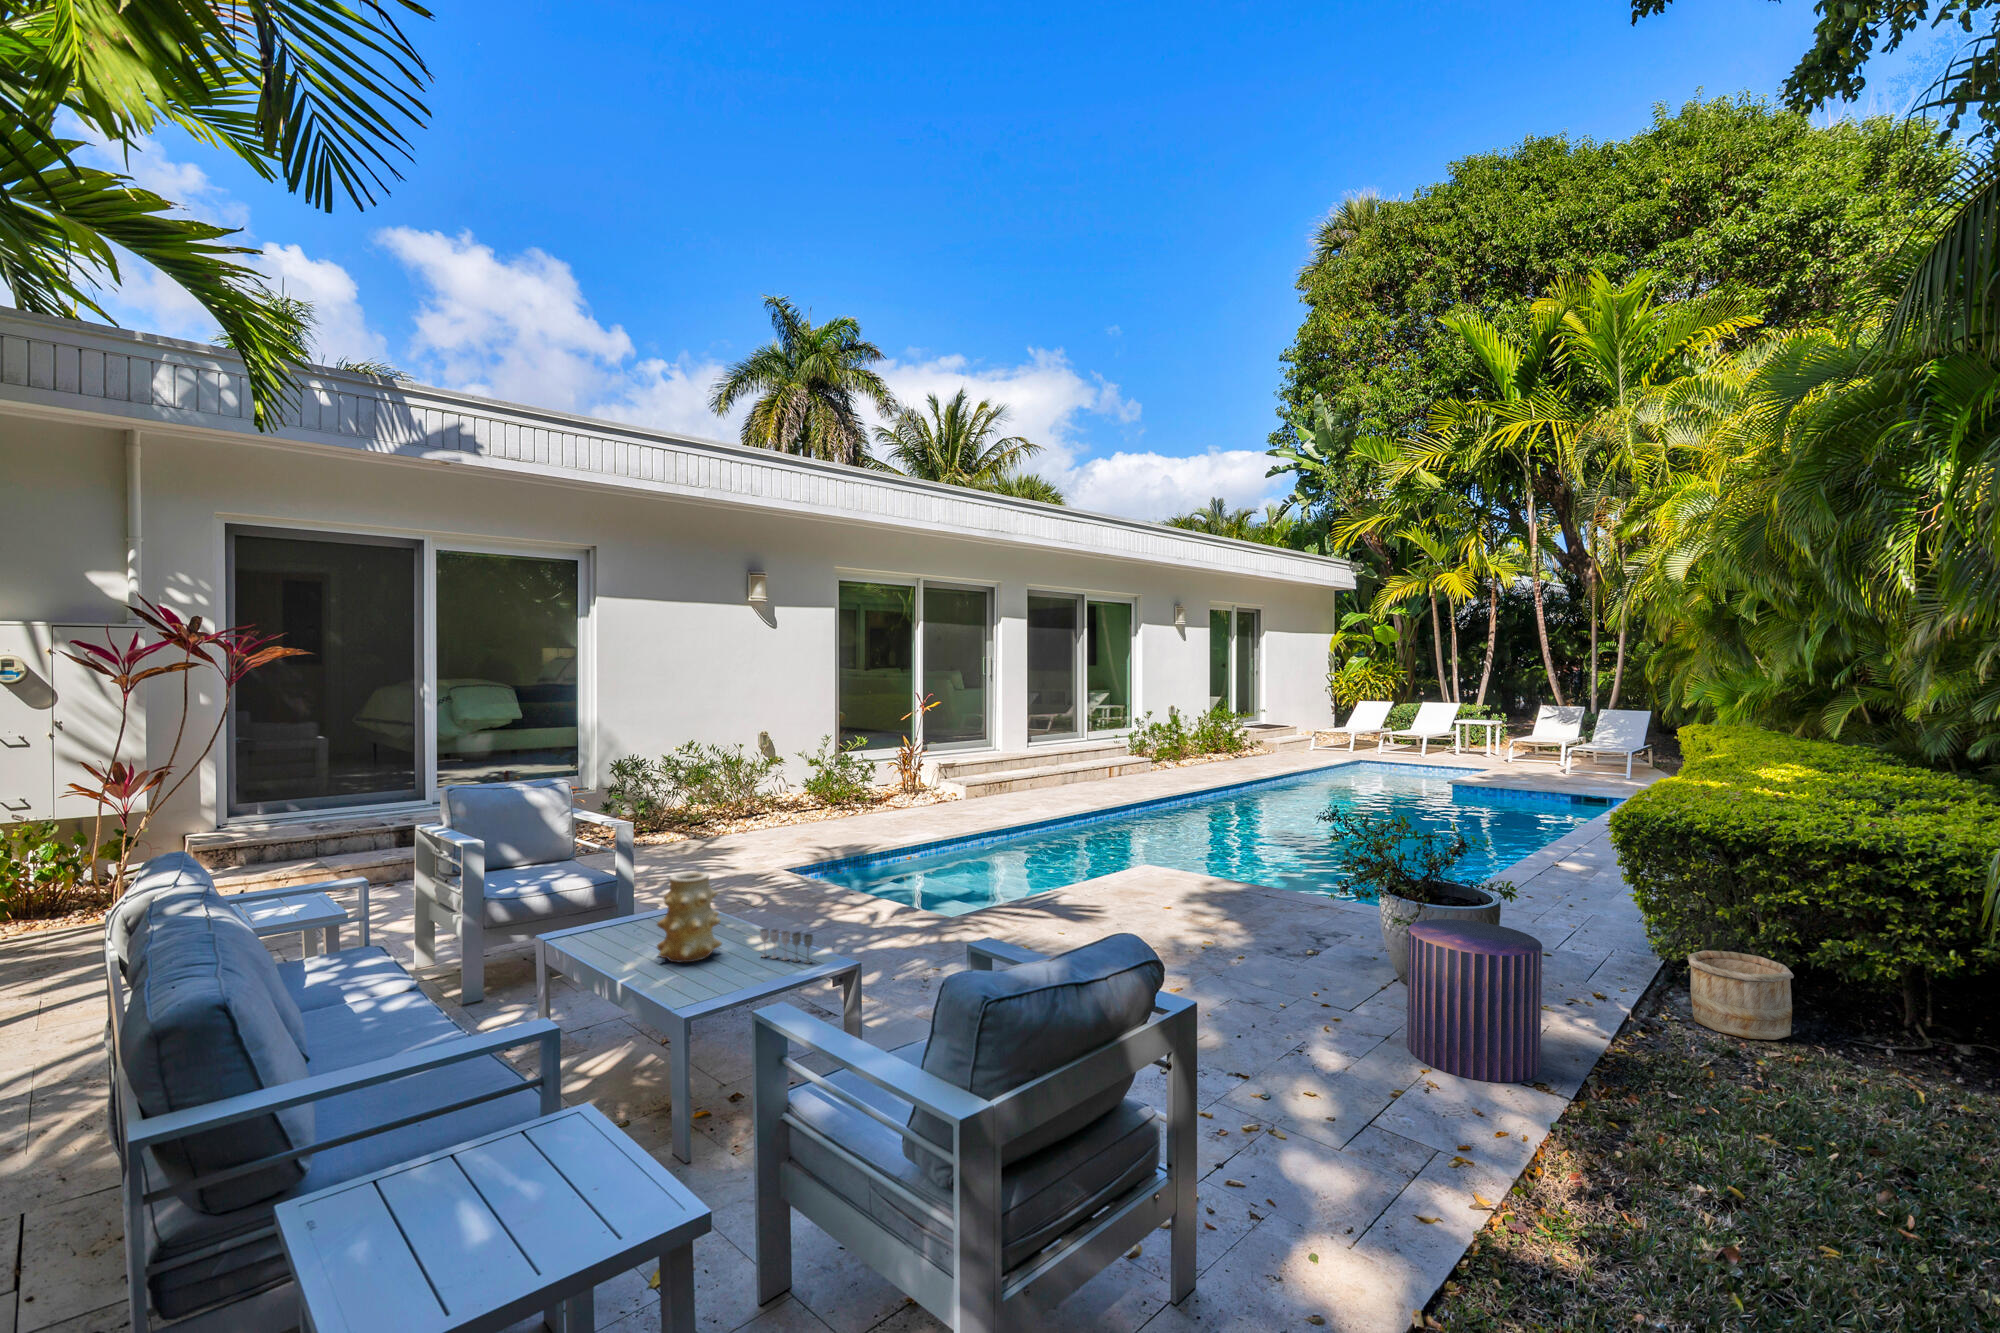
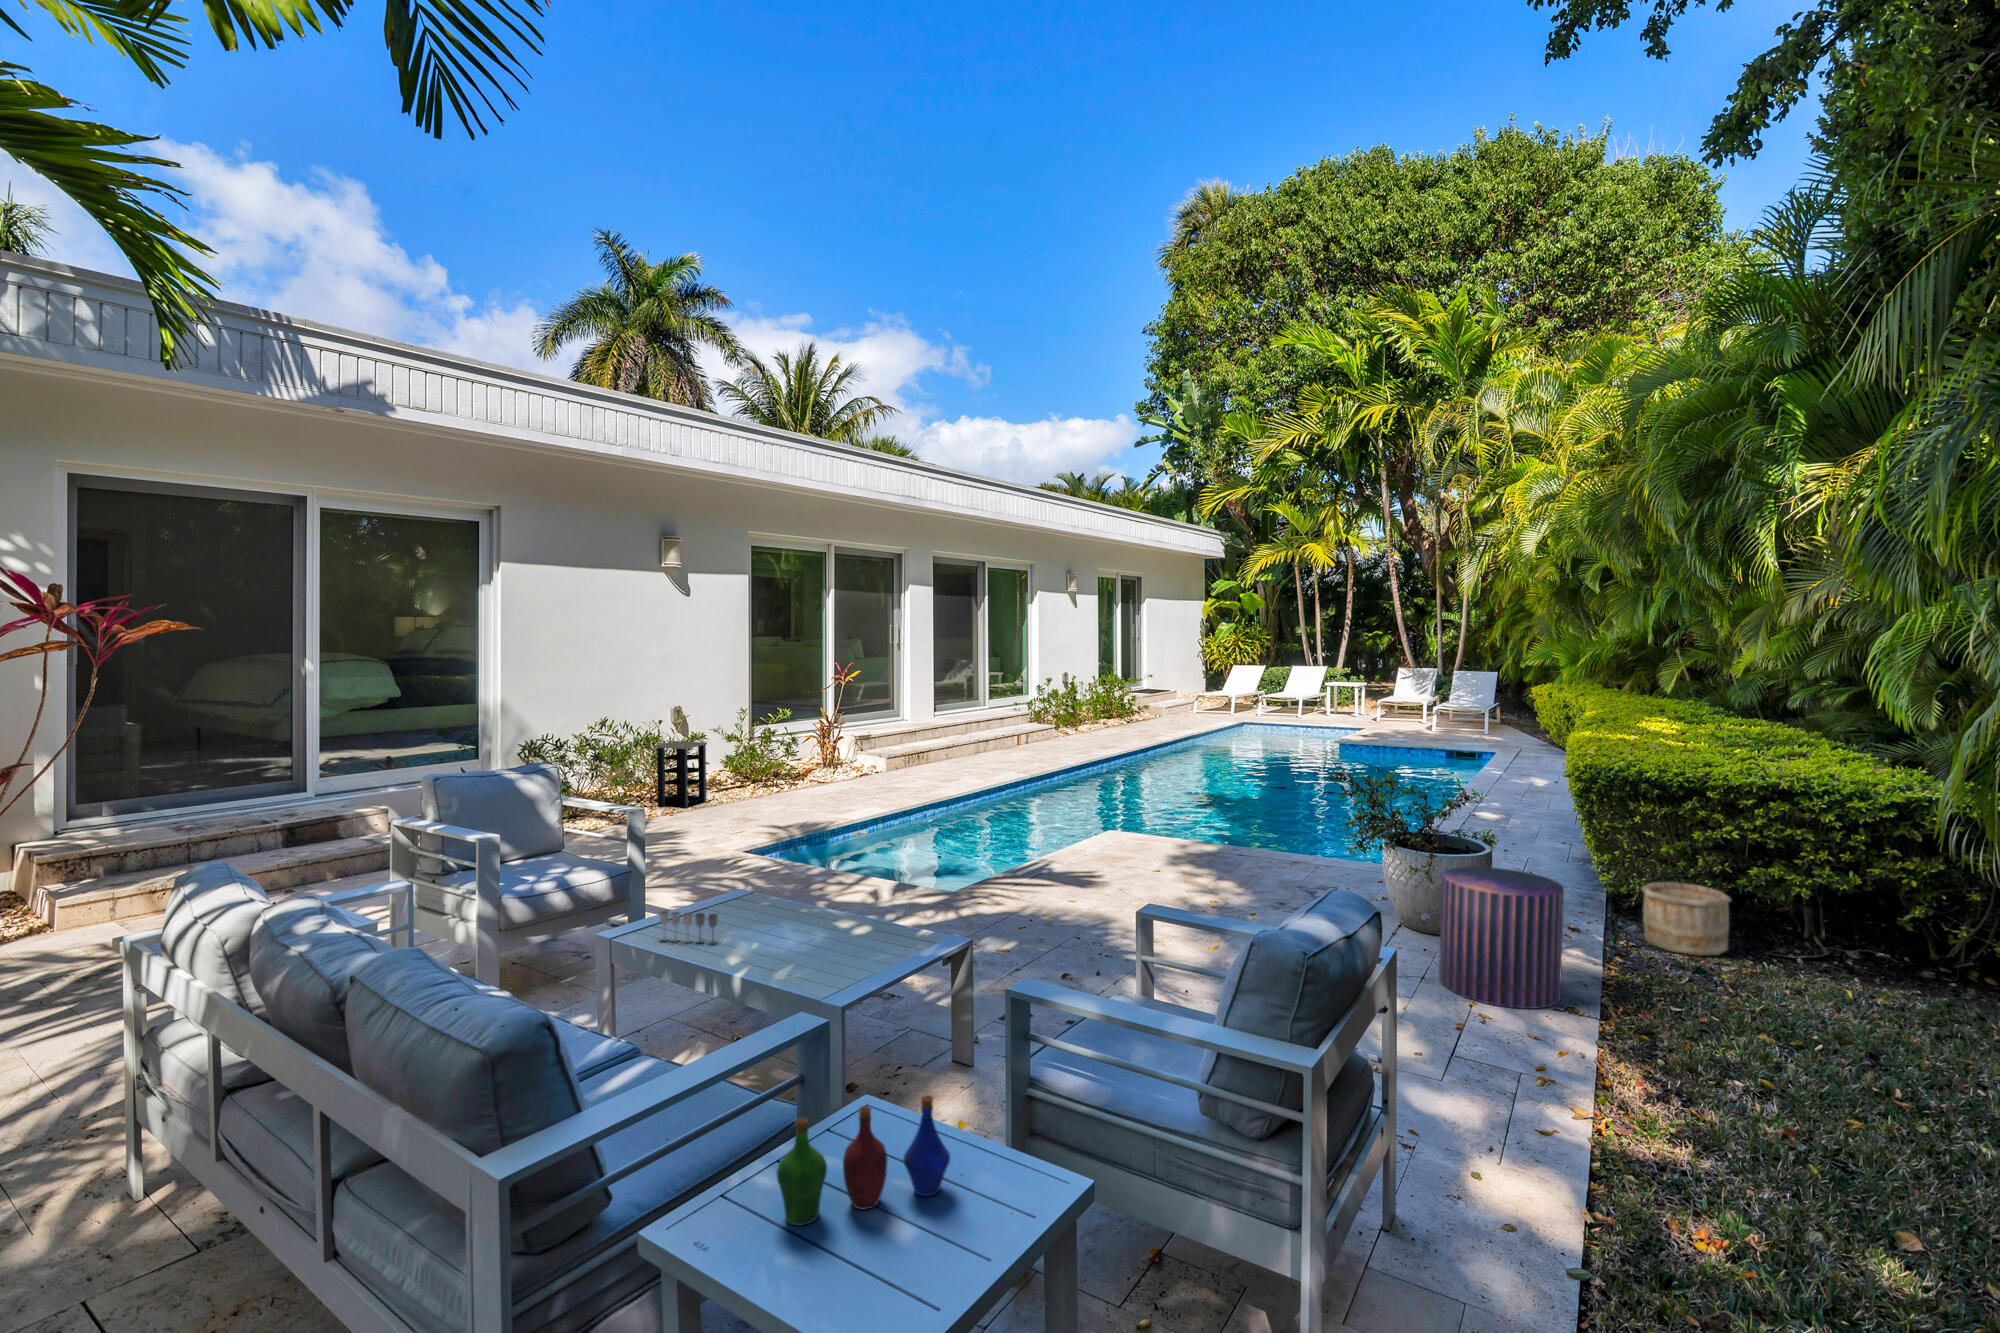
side table: none [733,763,783,826] -> present [653,741,707,808]
vase: present [657,871,722,963] -> none [740,857,811,953]
wine glass: present [760,928,813,964] -> present [659,911,718,944]
bottle: none [393,1103,578,1216] -> present [777,1095,950,1225]

